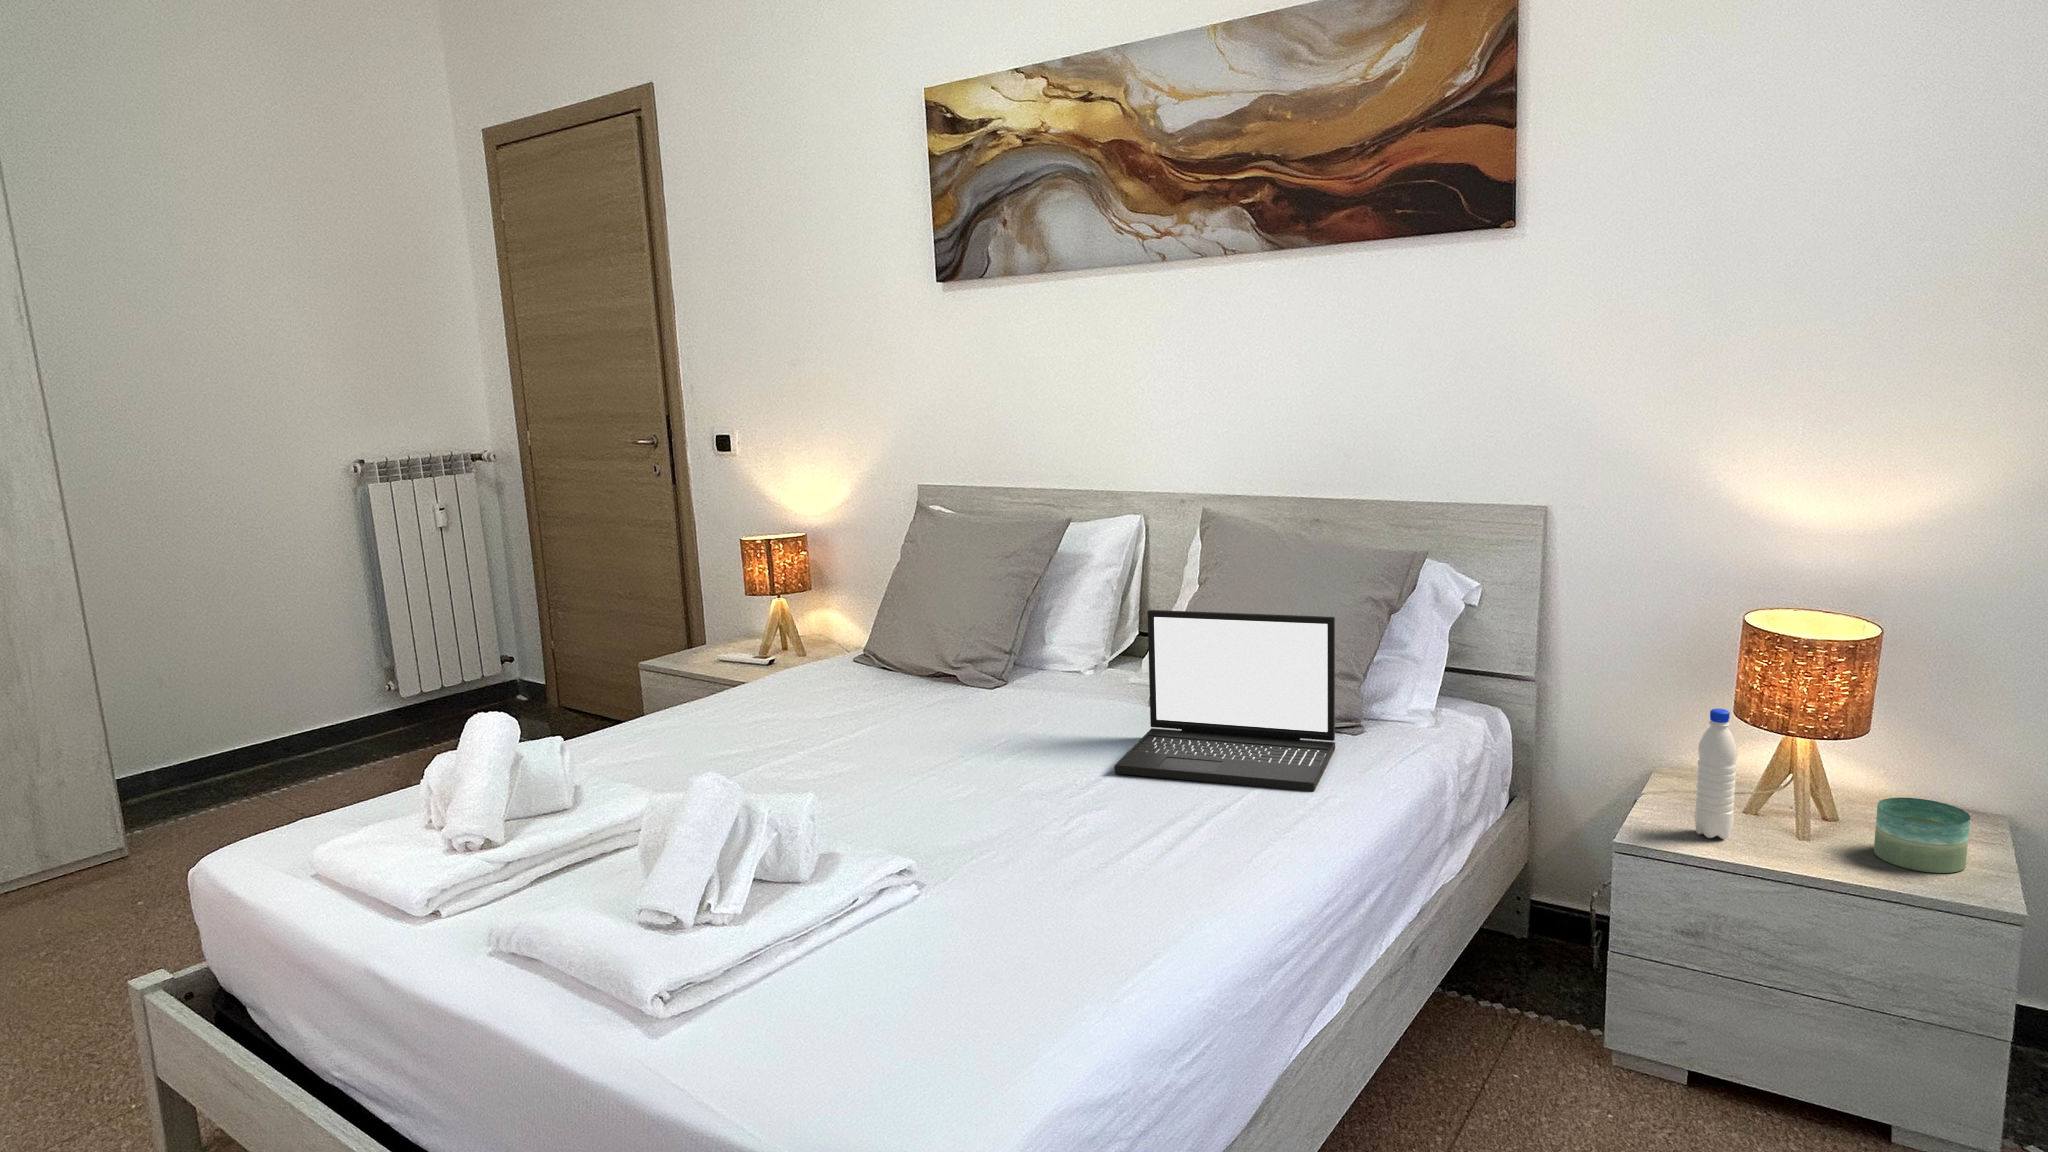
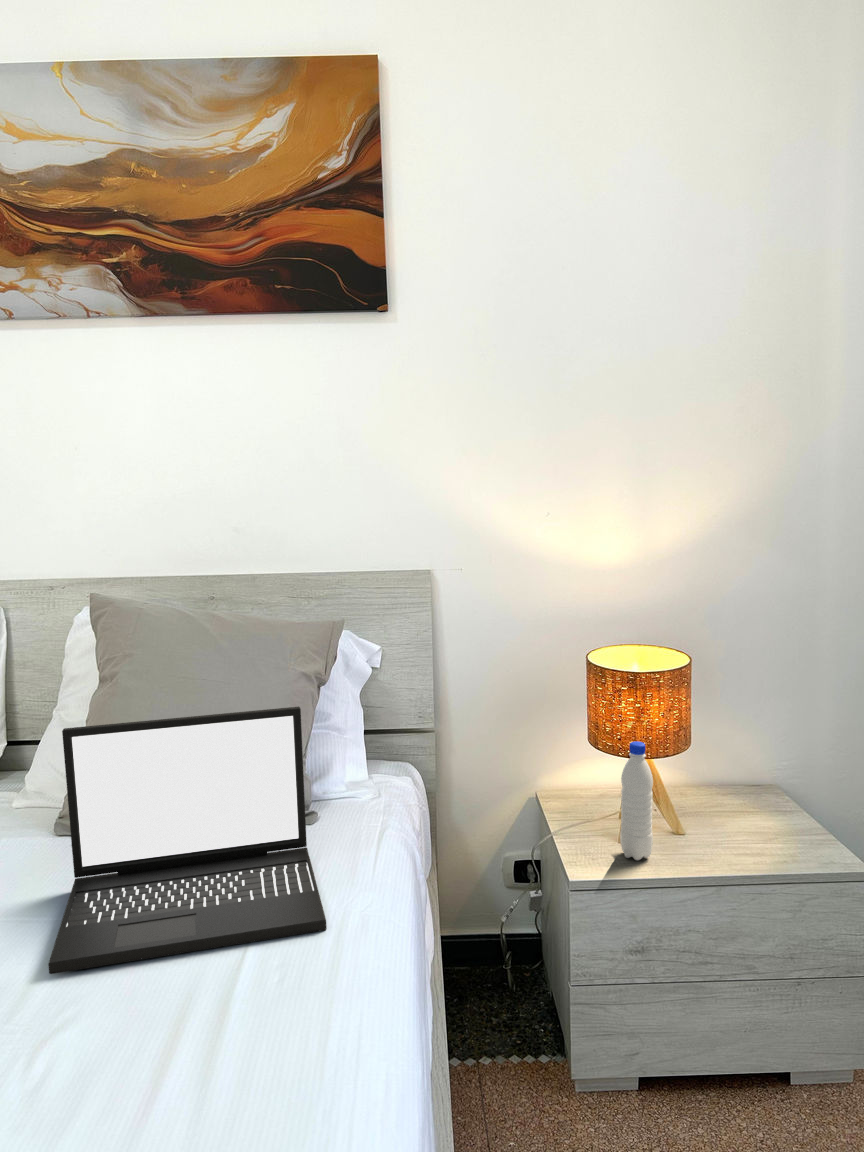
candle: present [1874,798,1970,873] -> none [741,788,808,852]

